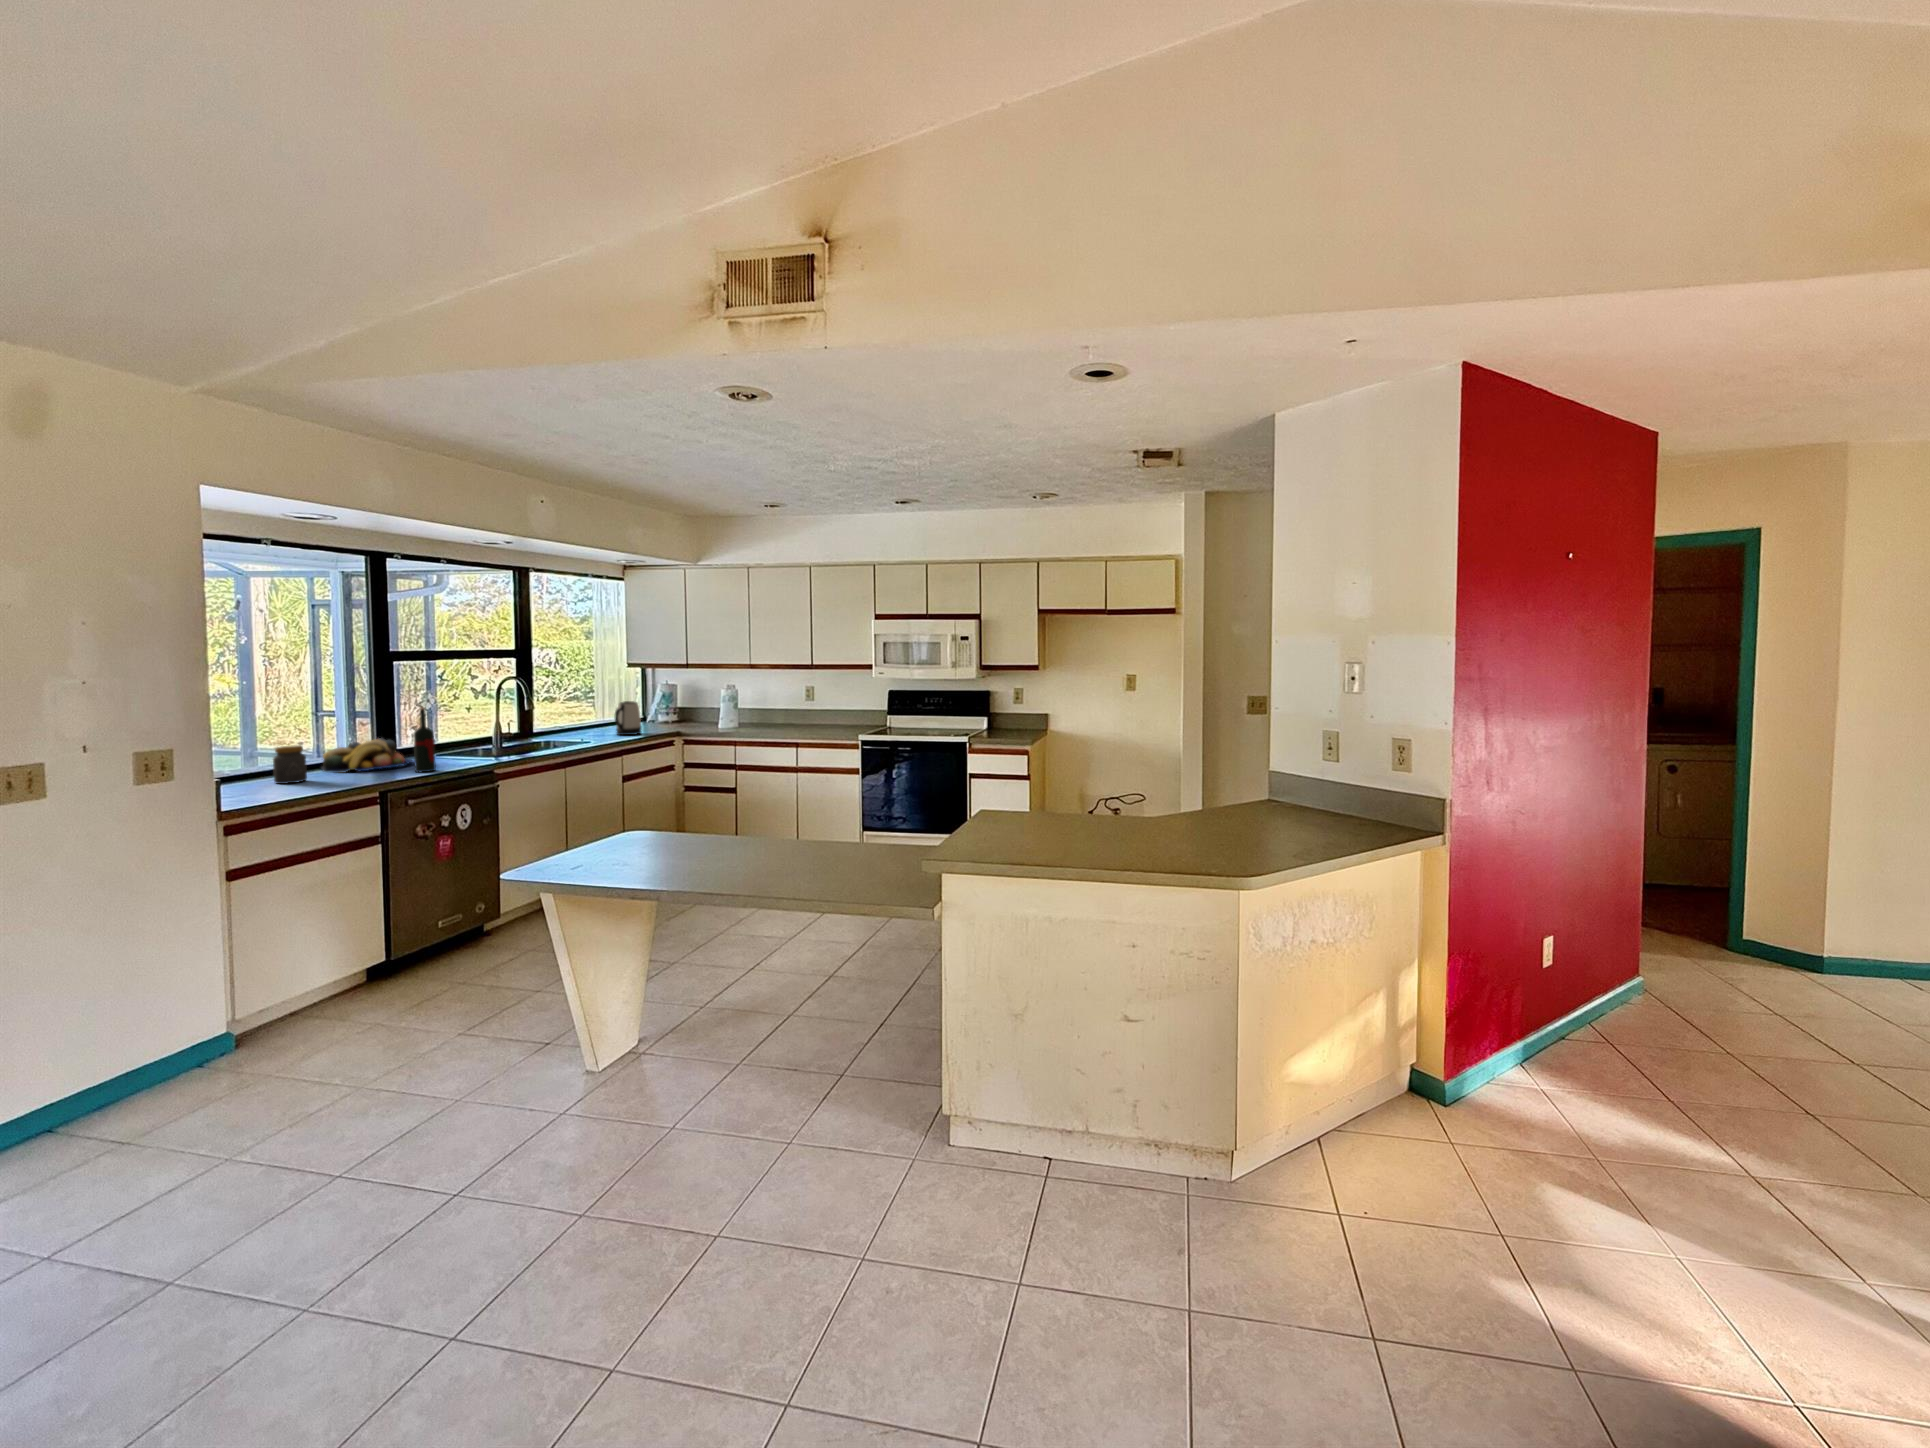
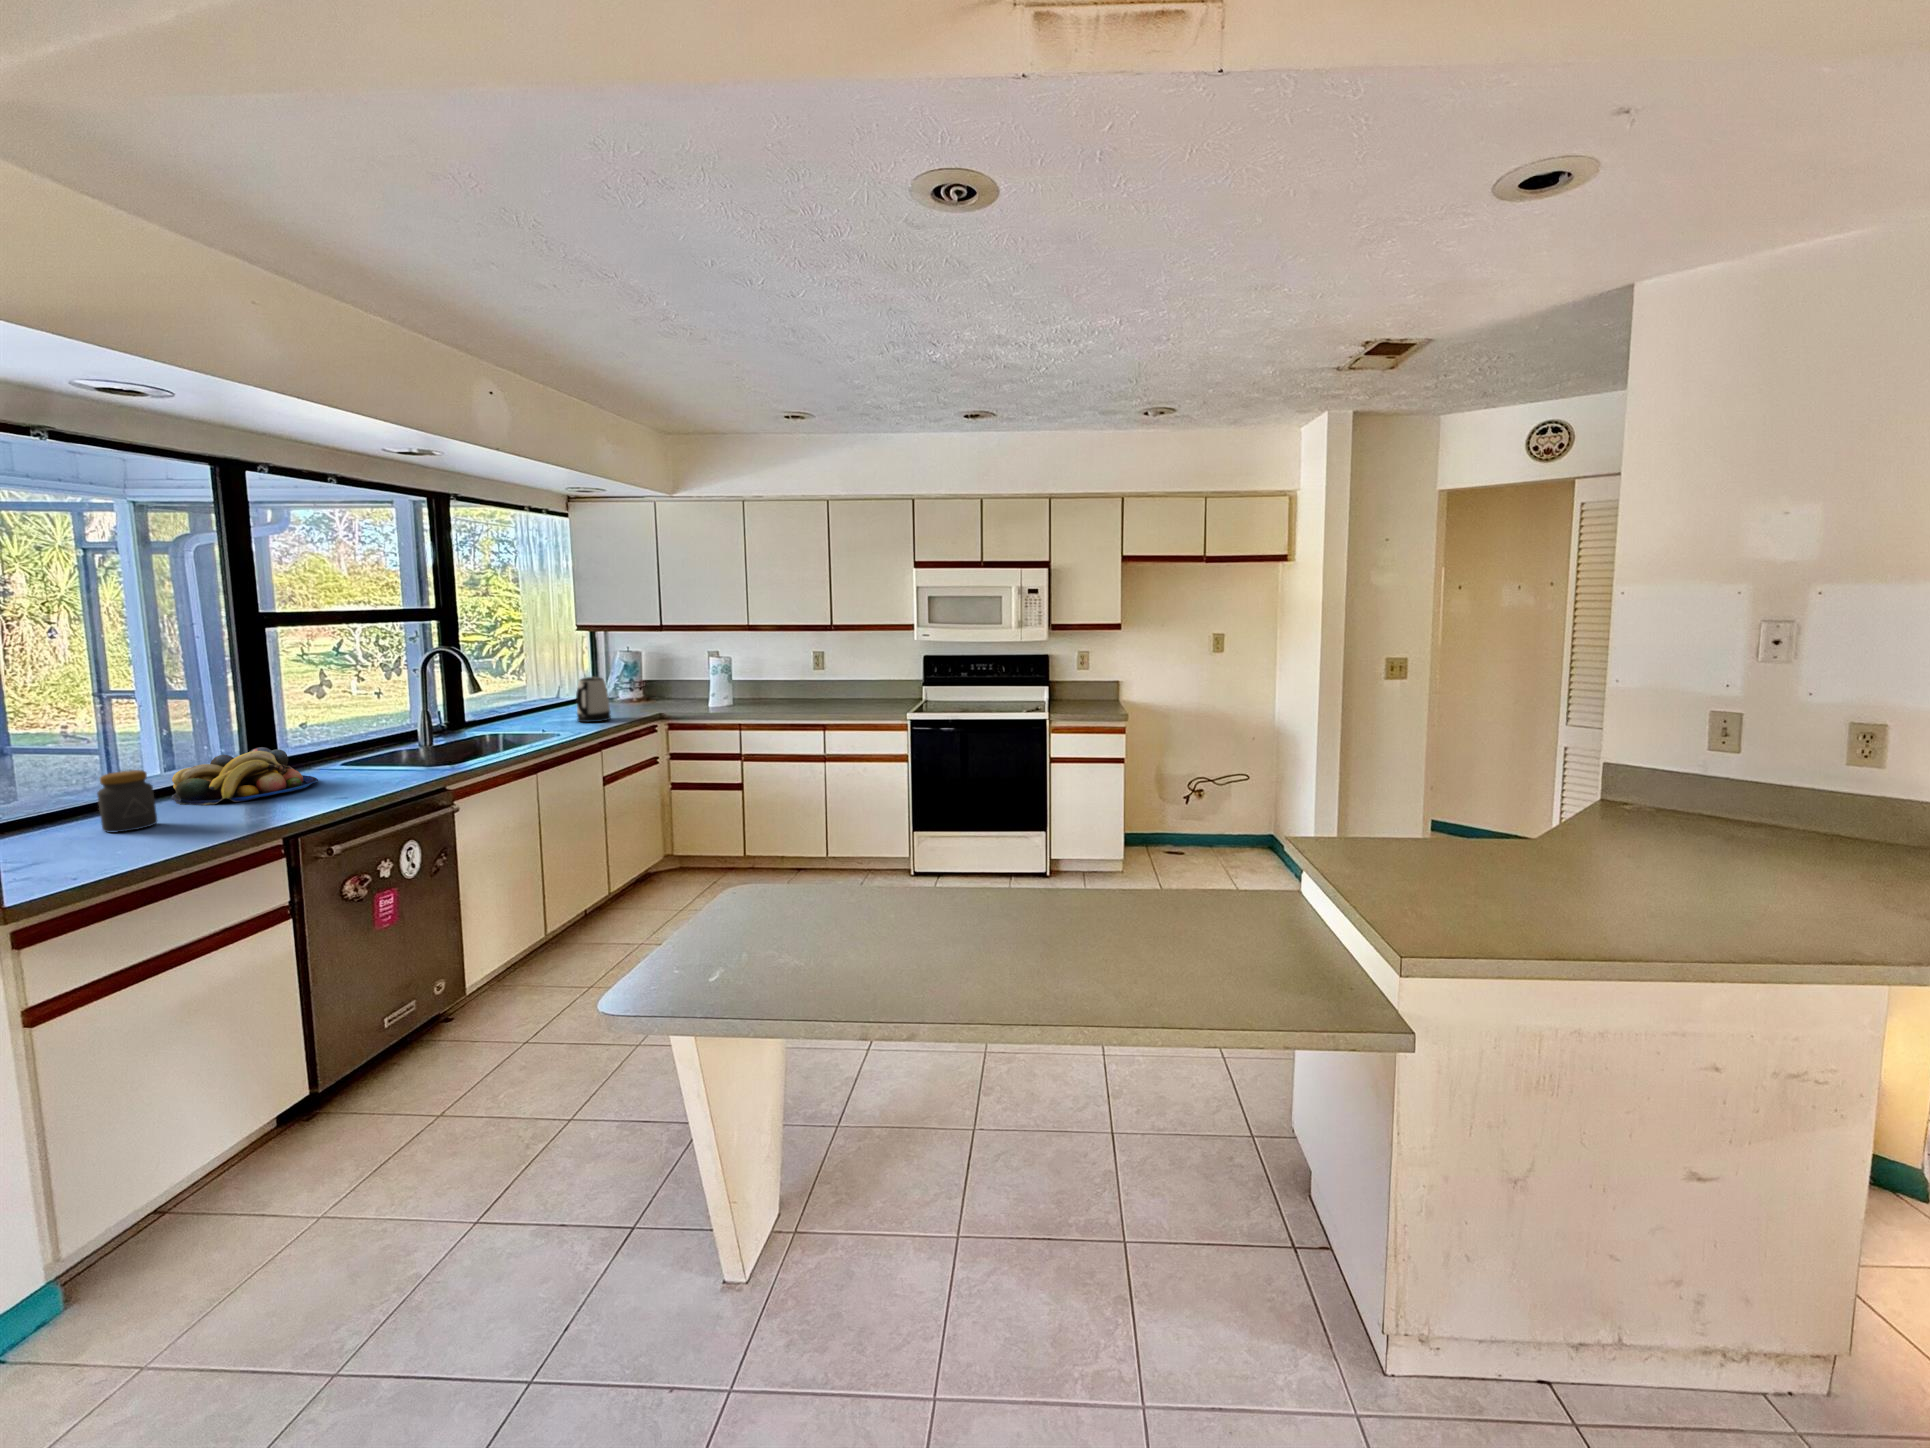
wine bottle: present [413,707,436,772] -> none [321,701,359,799]

